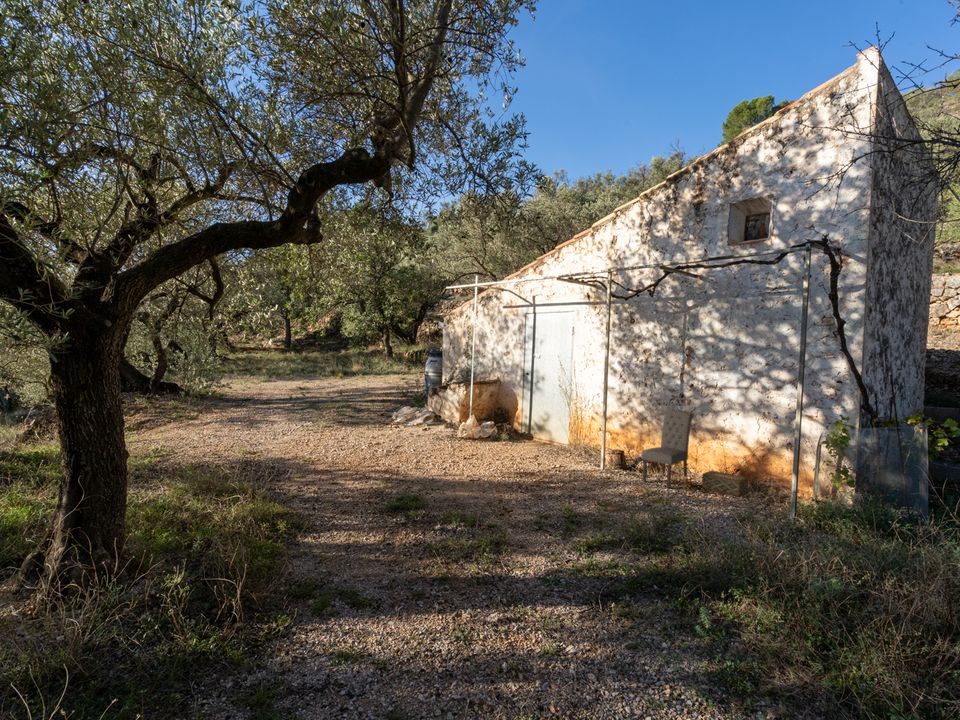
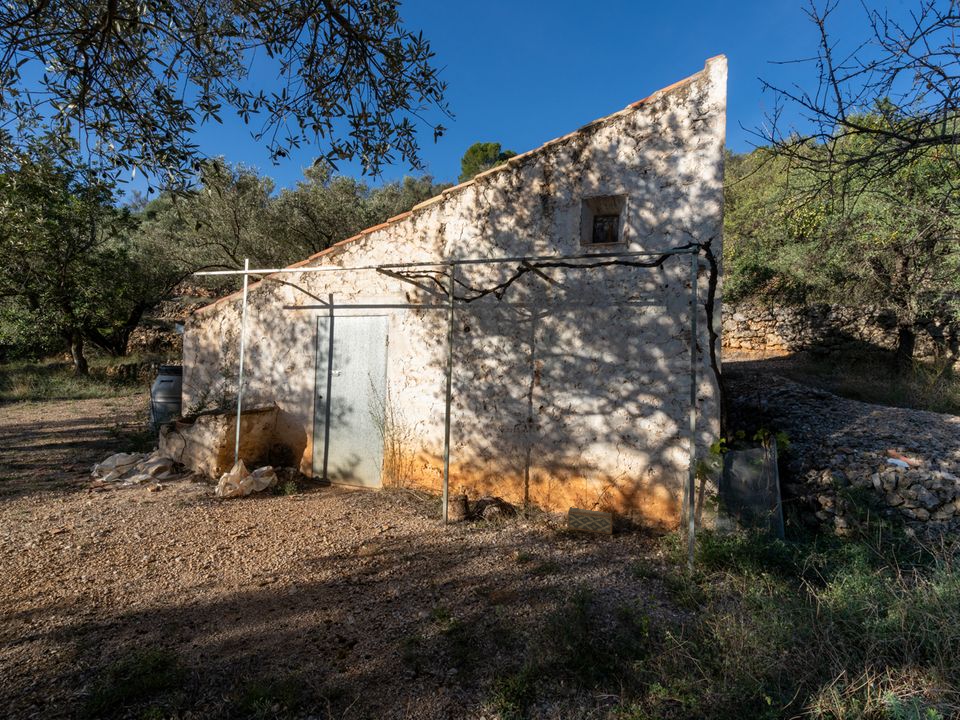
chair: present [642,410,694,488] -> none [502,437,550,538]

